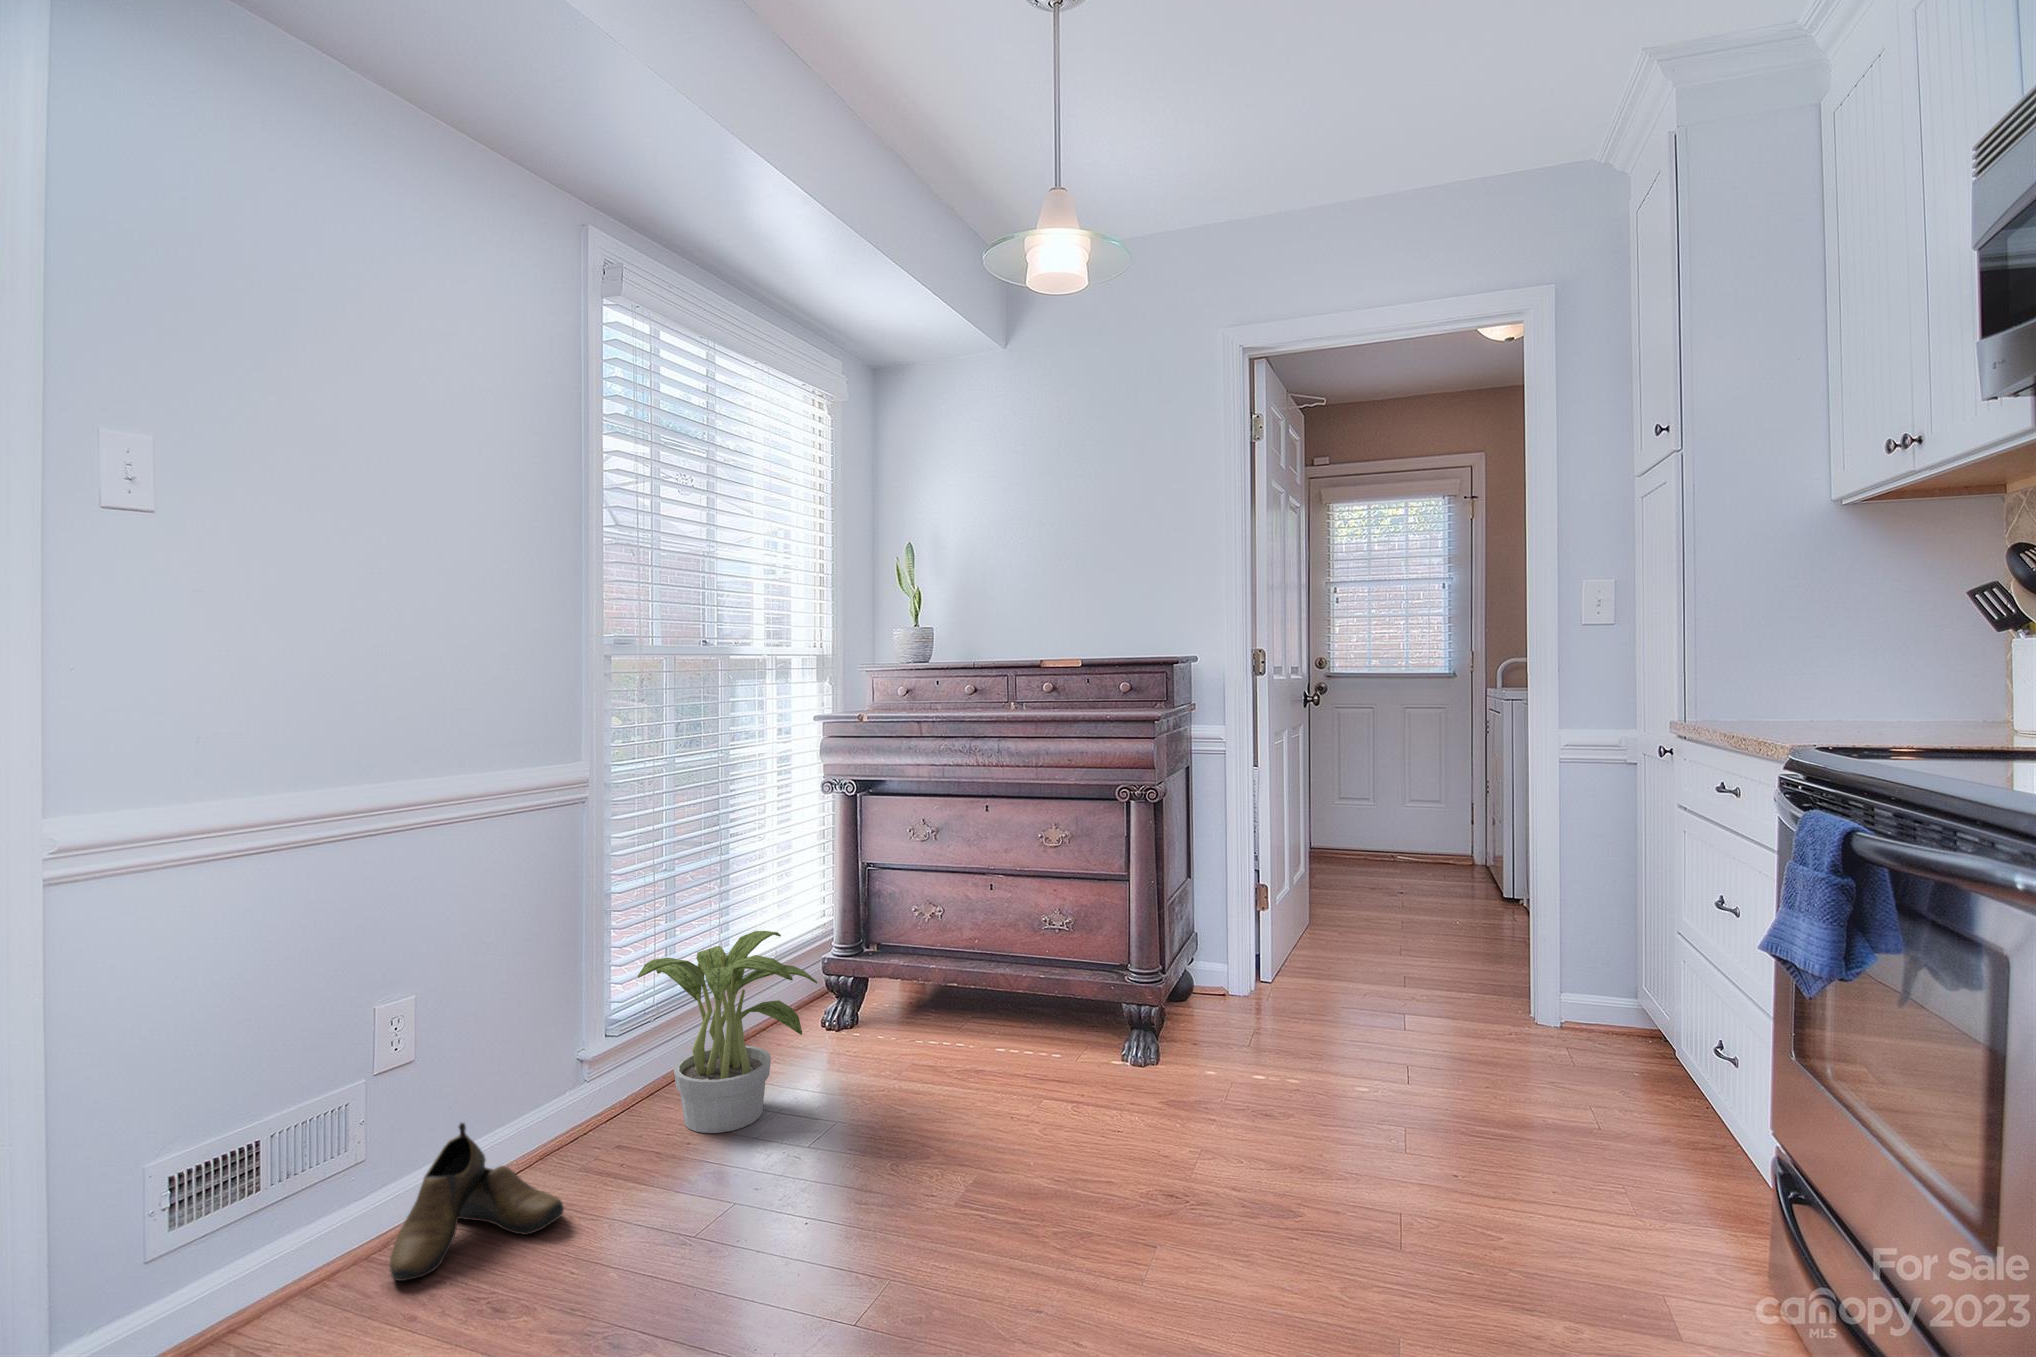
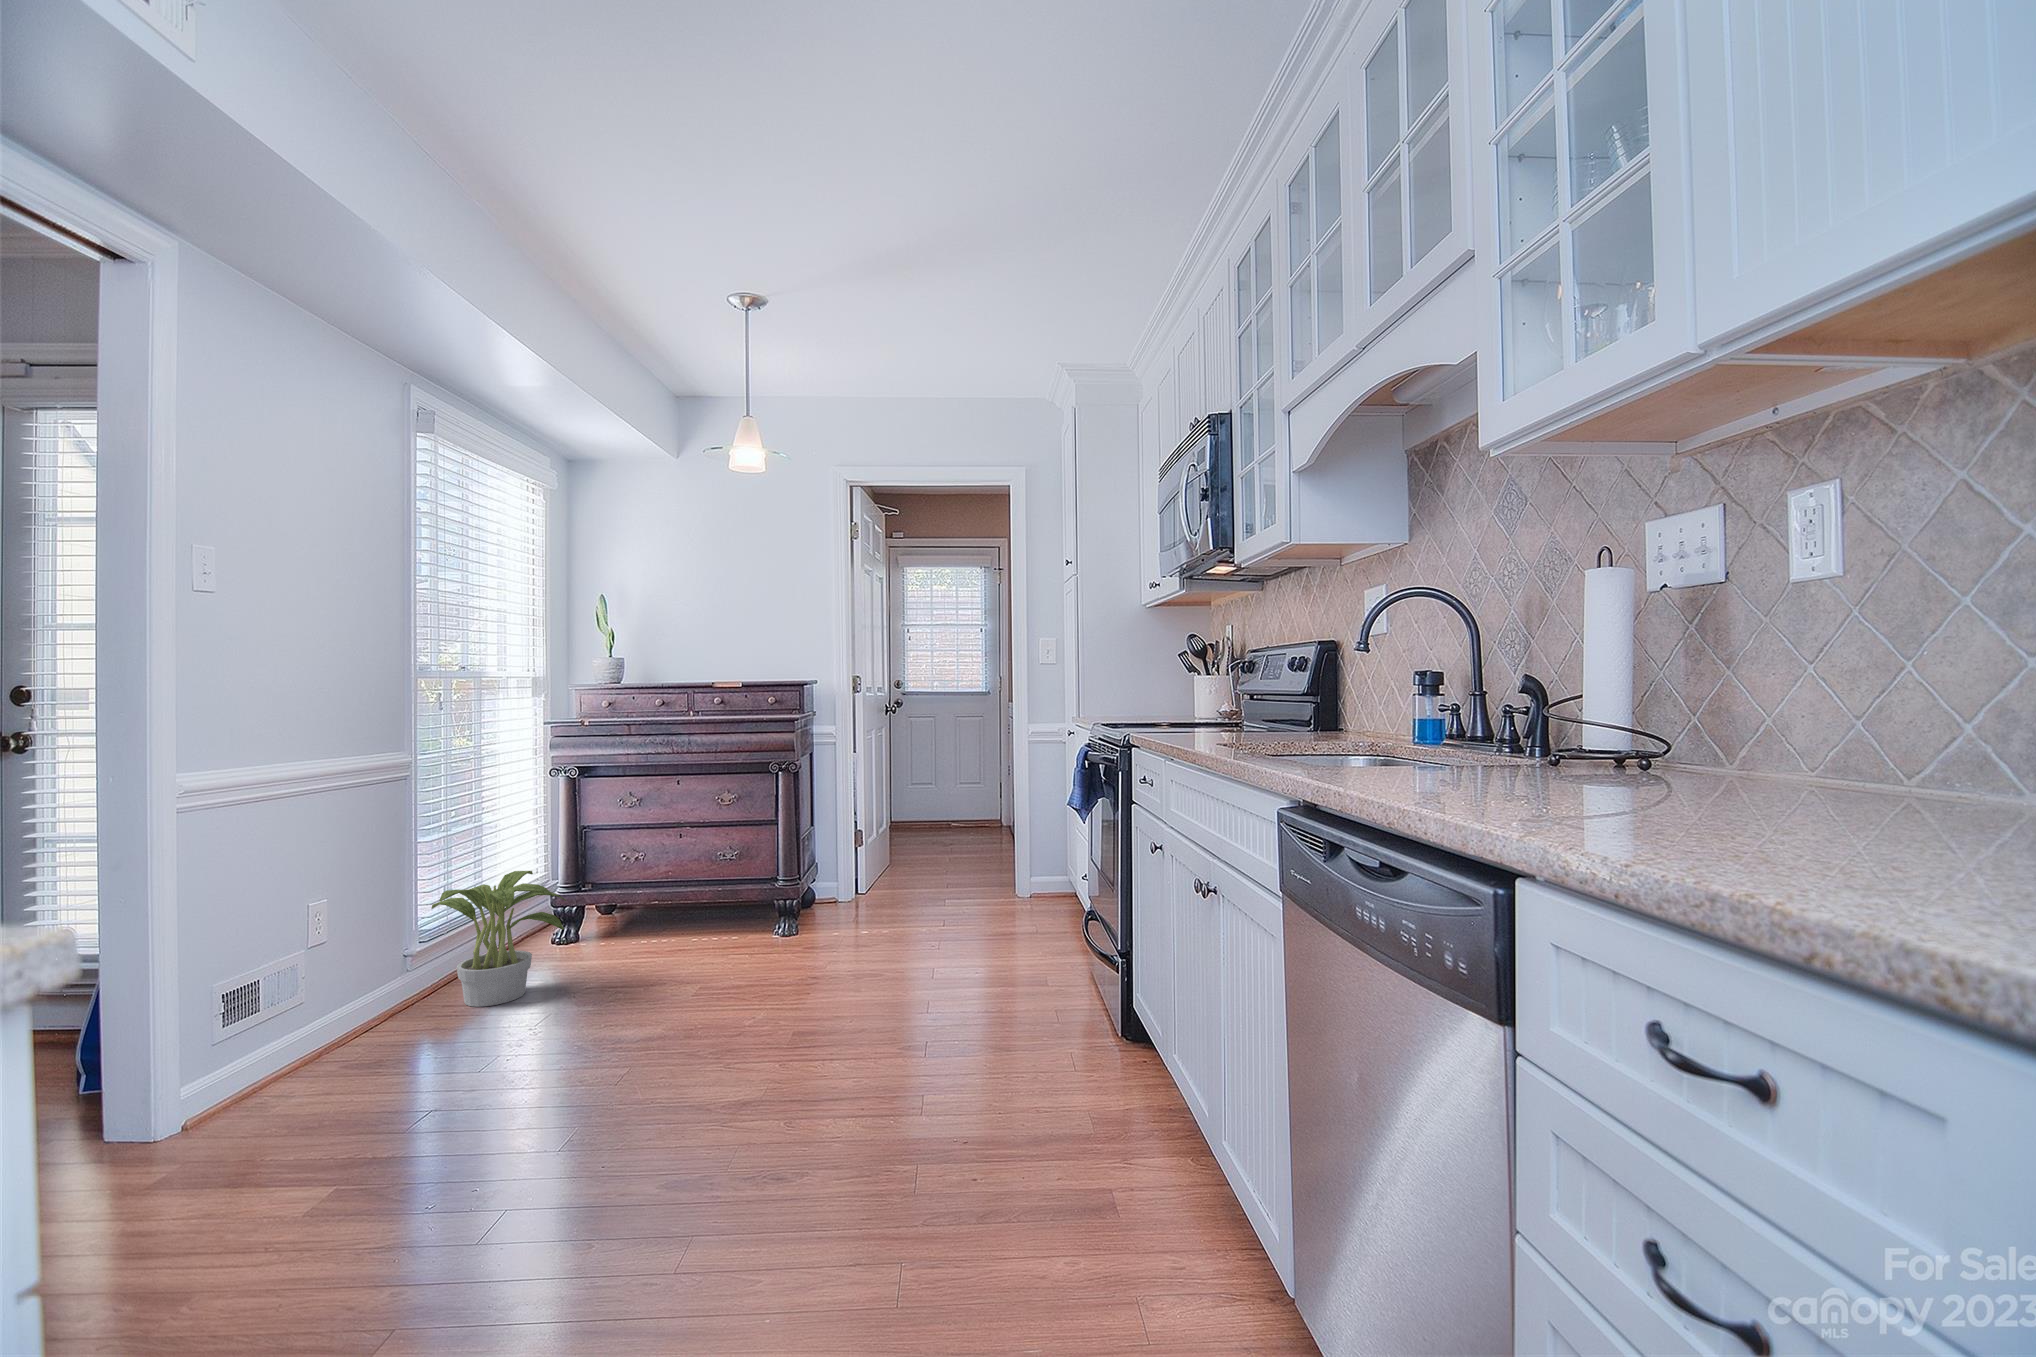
shoe: present [390,1123,564,1281] -> none [282,1001,407,1098]

